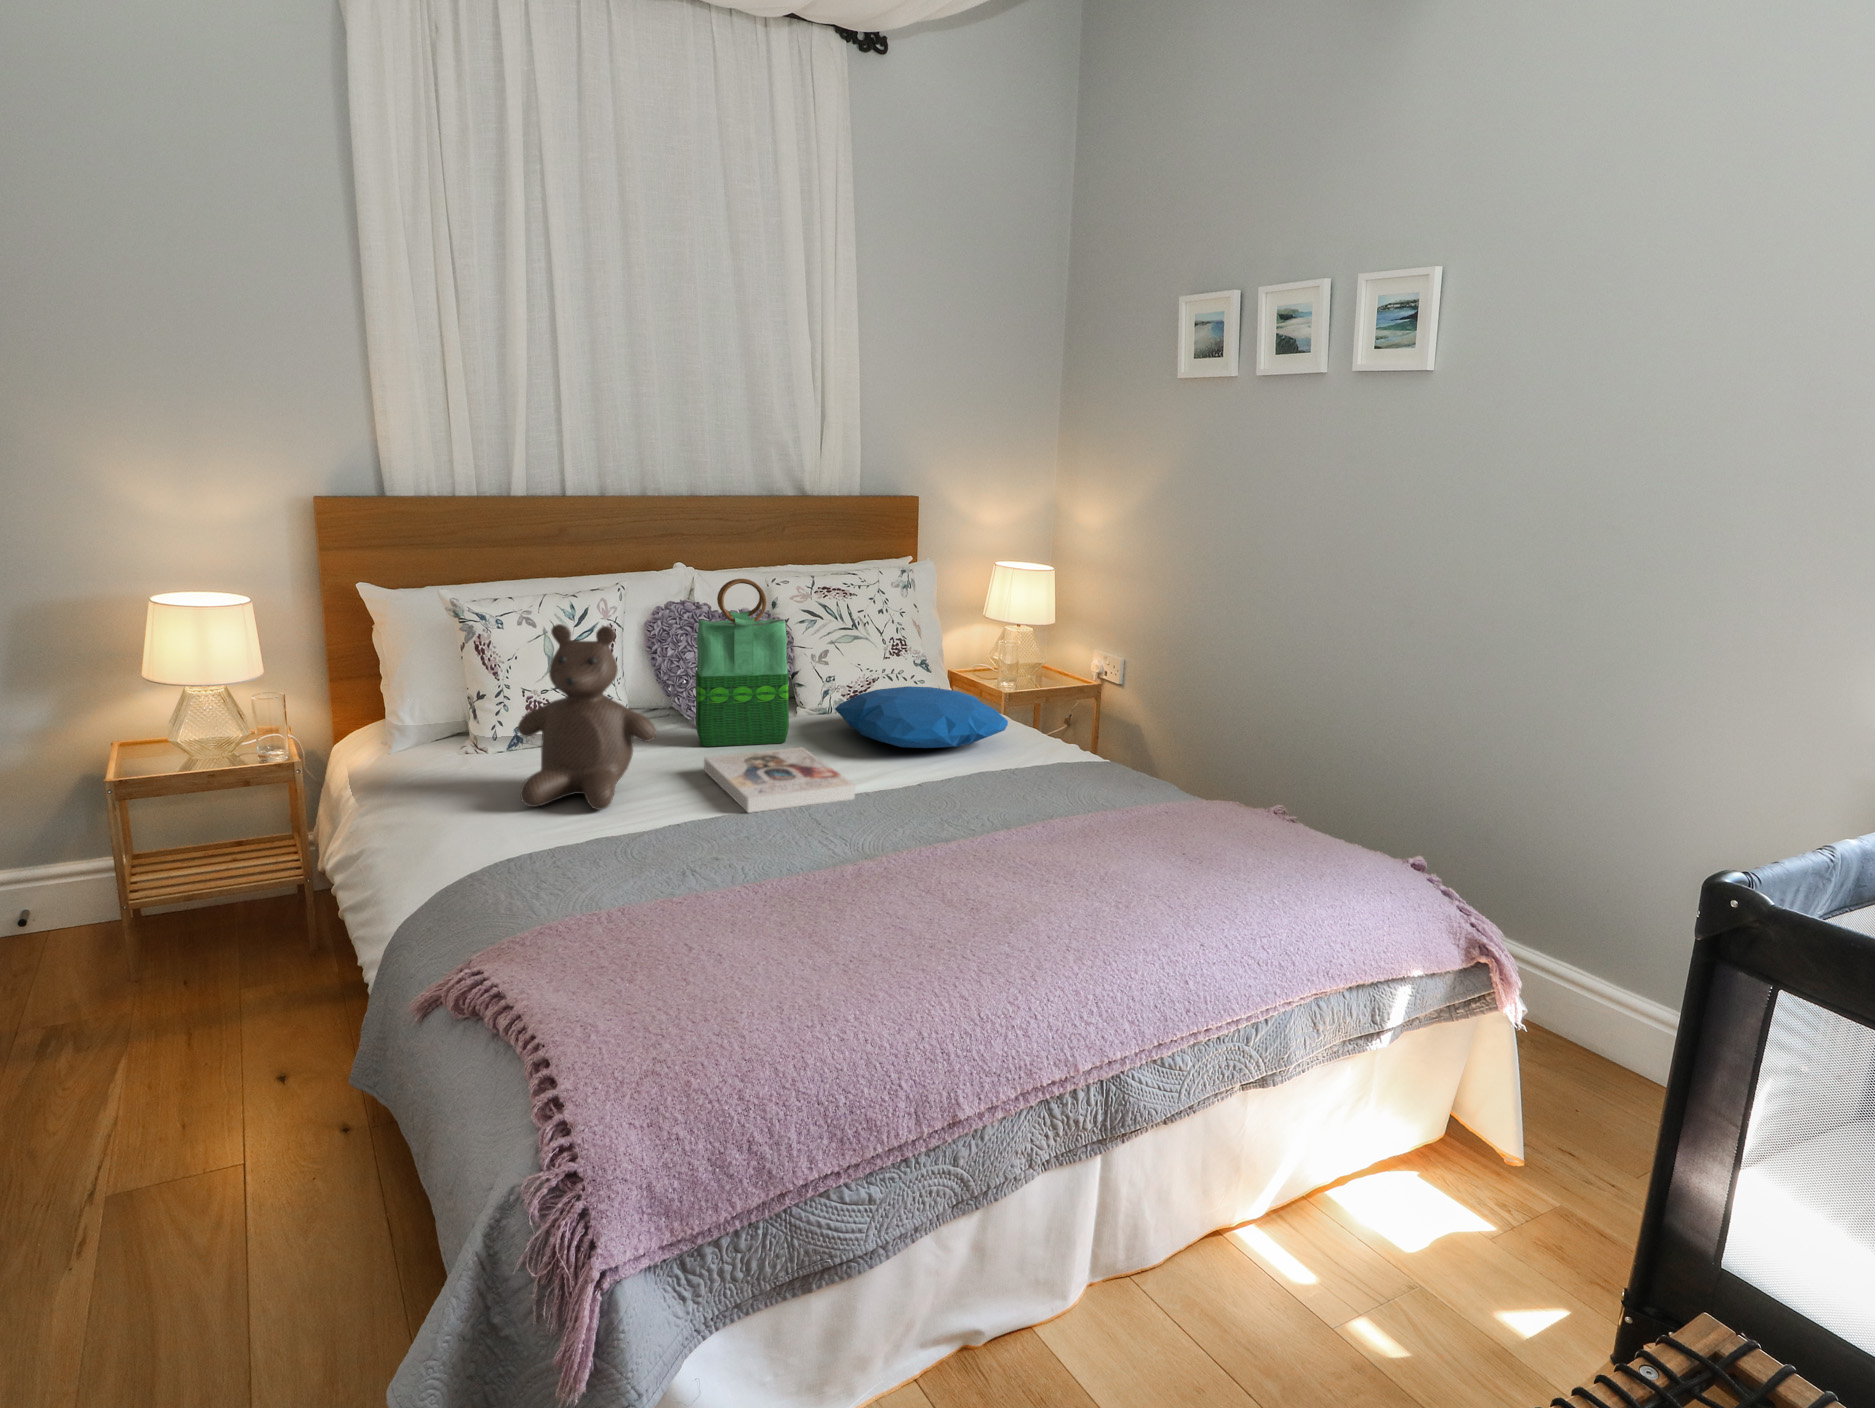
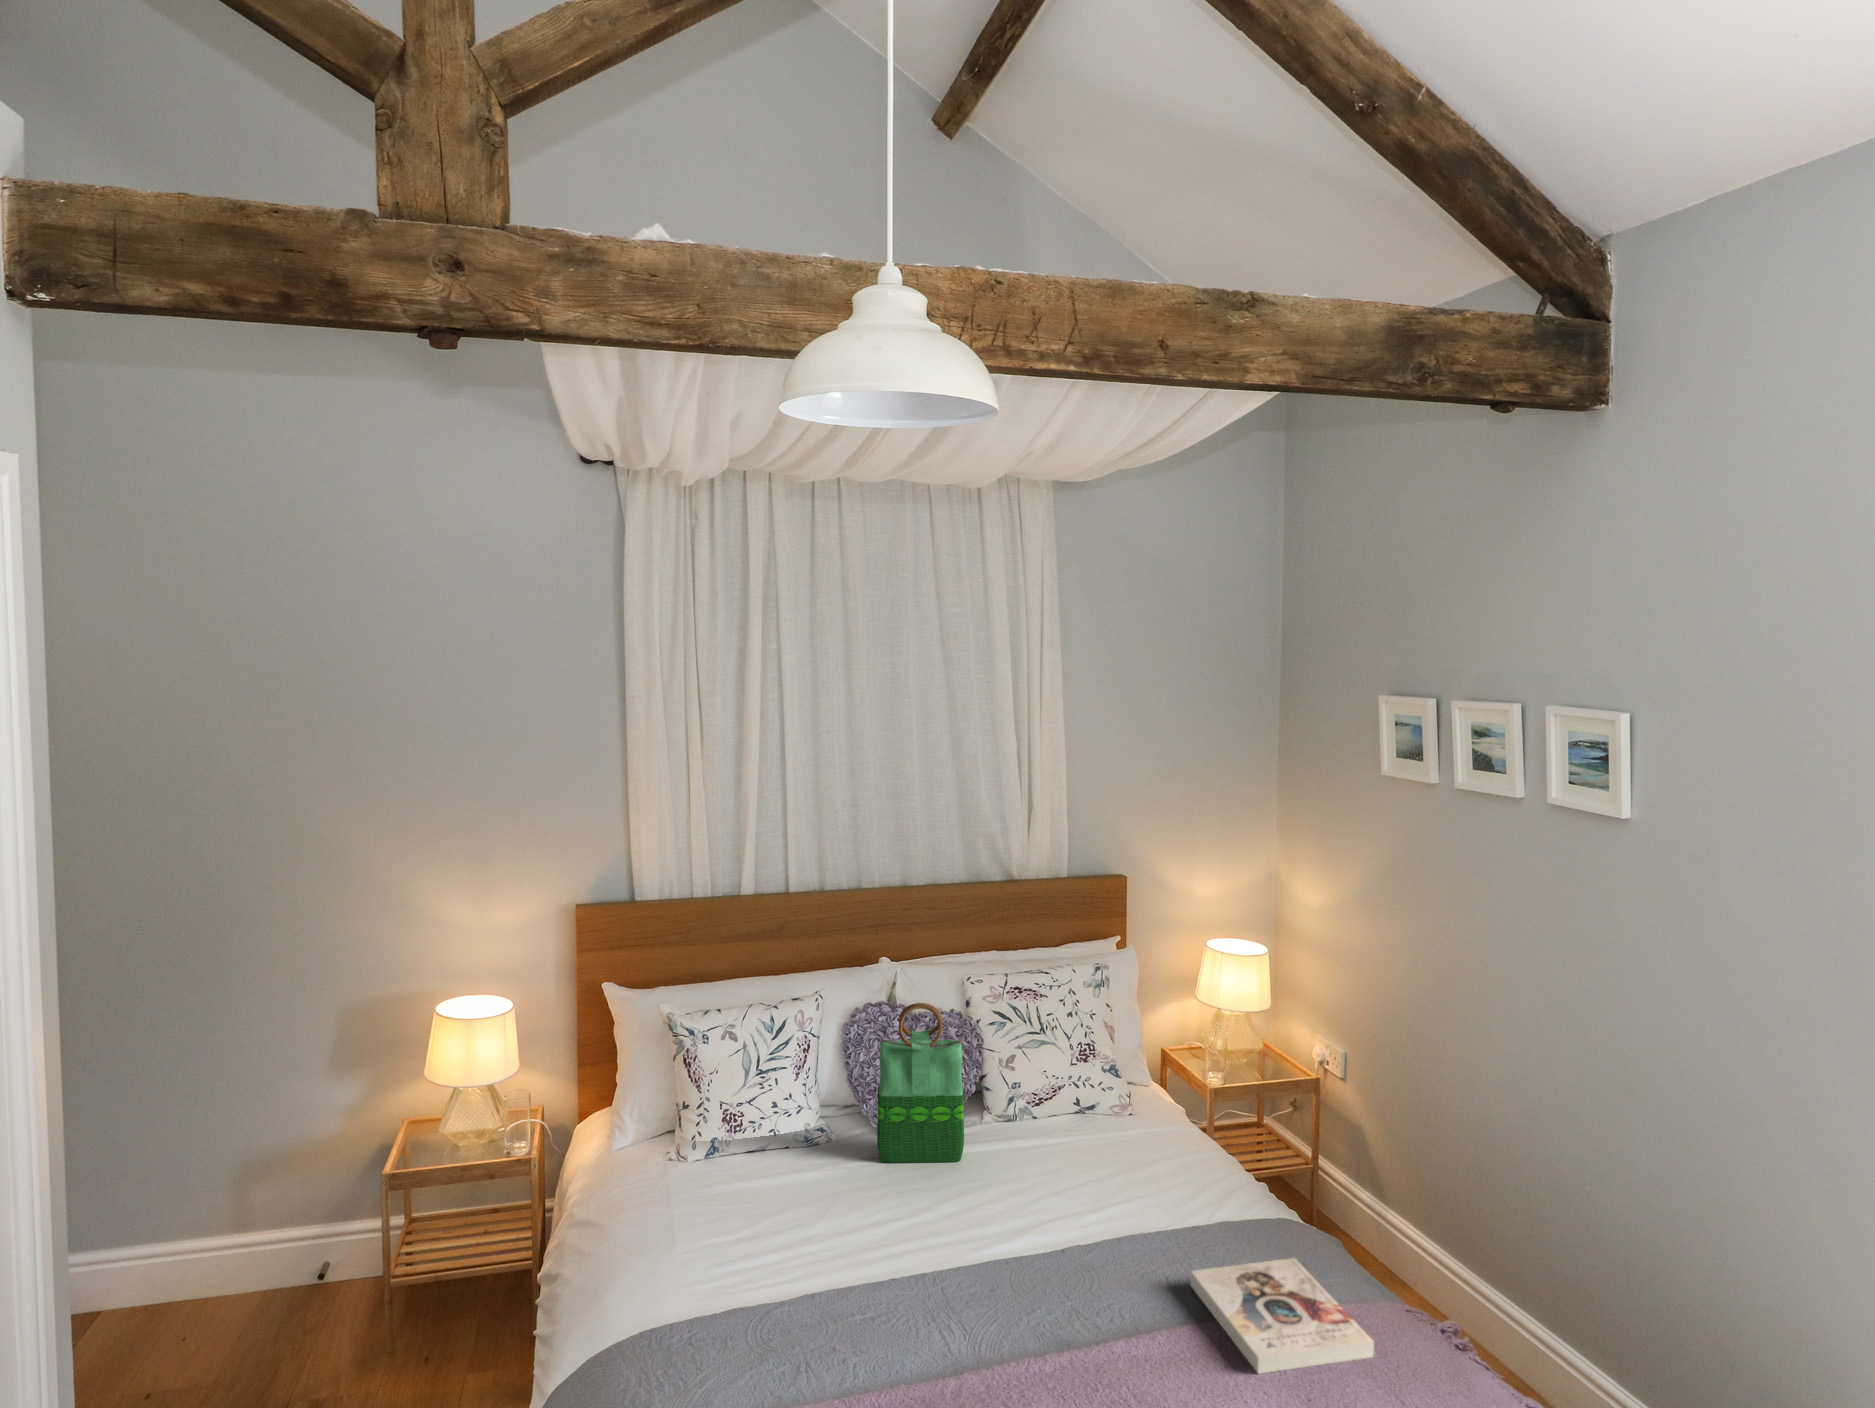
teddy bear: present [518,624,656,810] -> none [698,1067,824,1252]
pillow: present [835,686,1008,748] -> none [1013,1101,1181,1185]
book: present [704,747,855,813] -> present [1191,1258,1374,1374]

